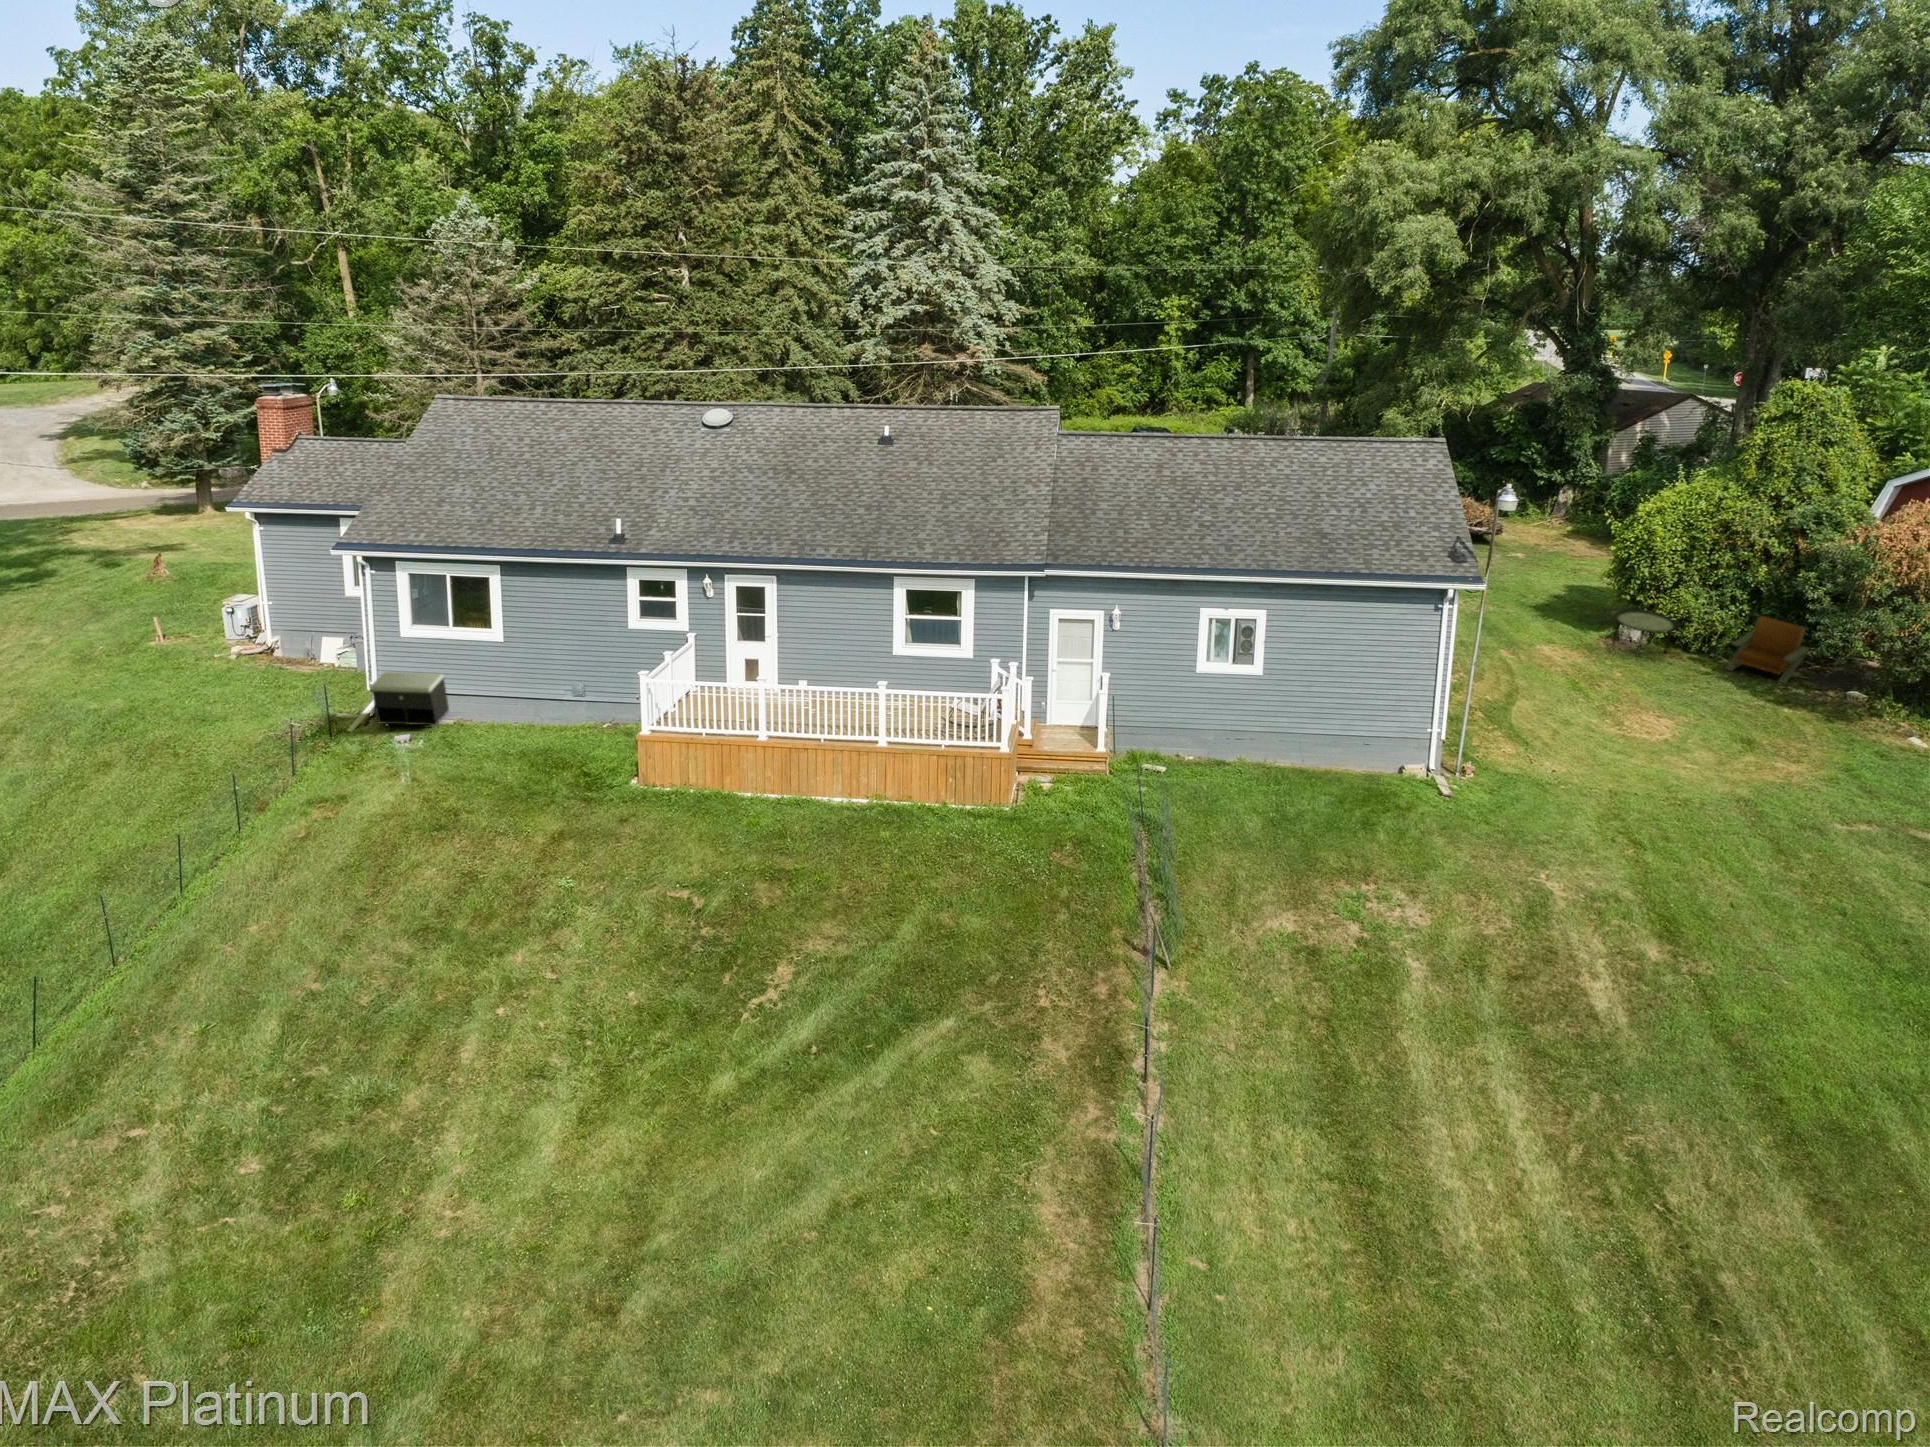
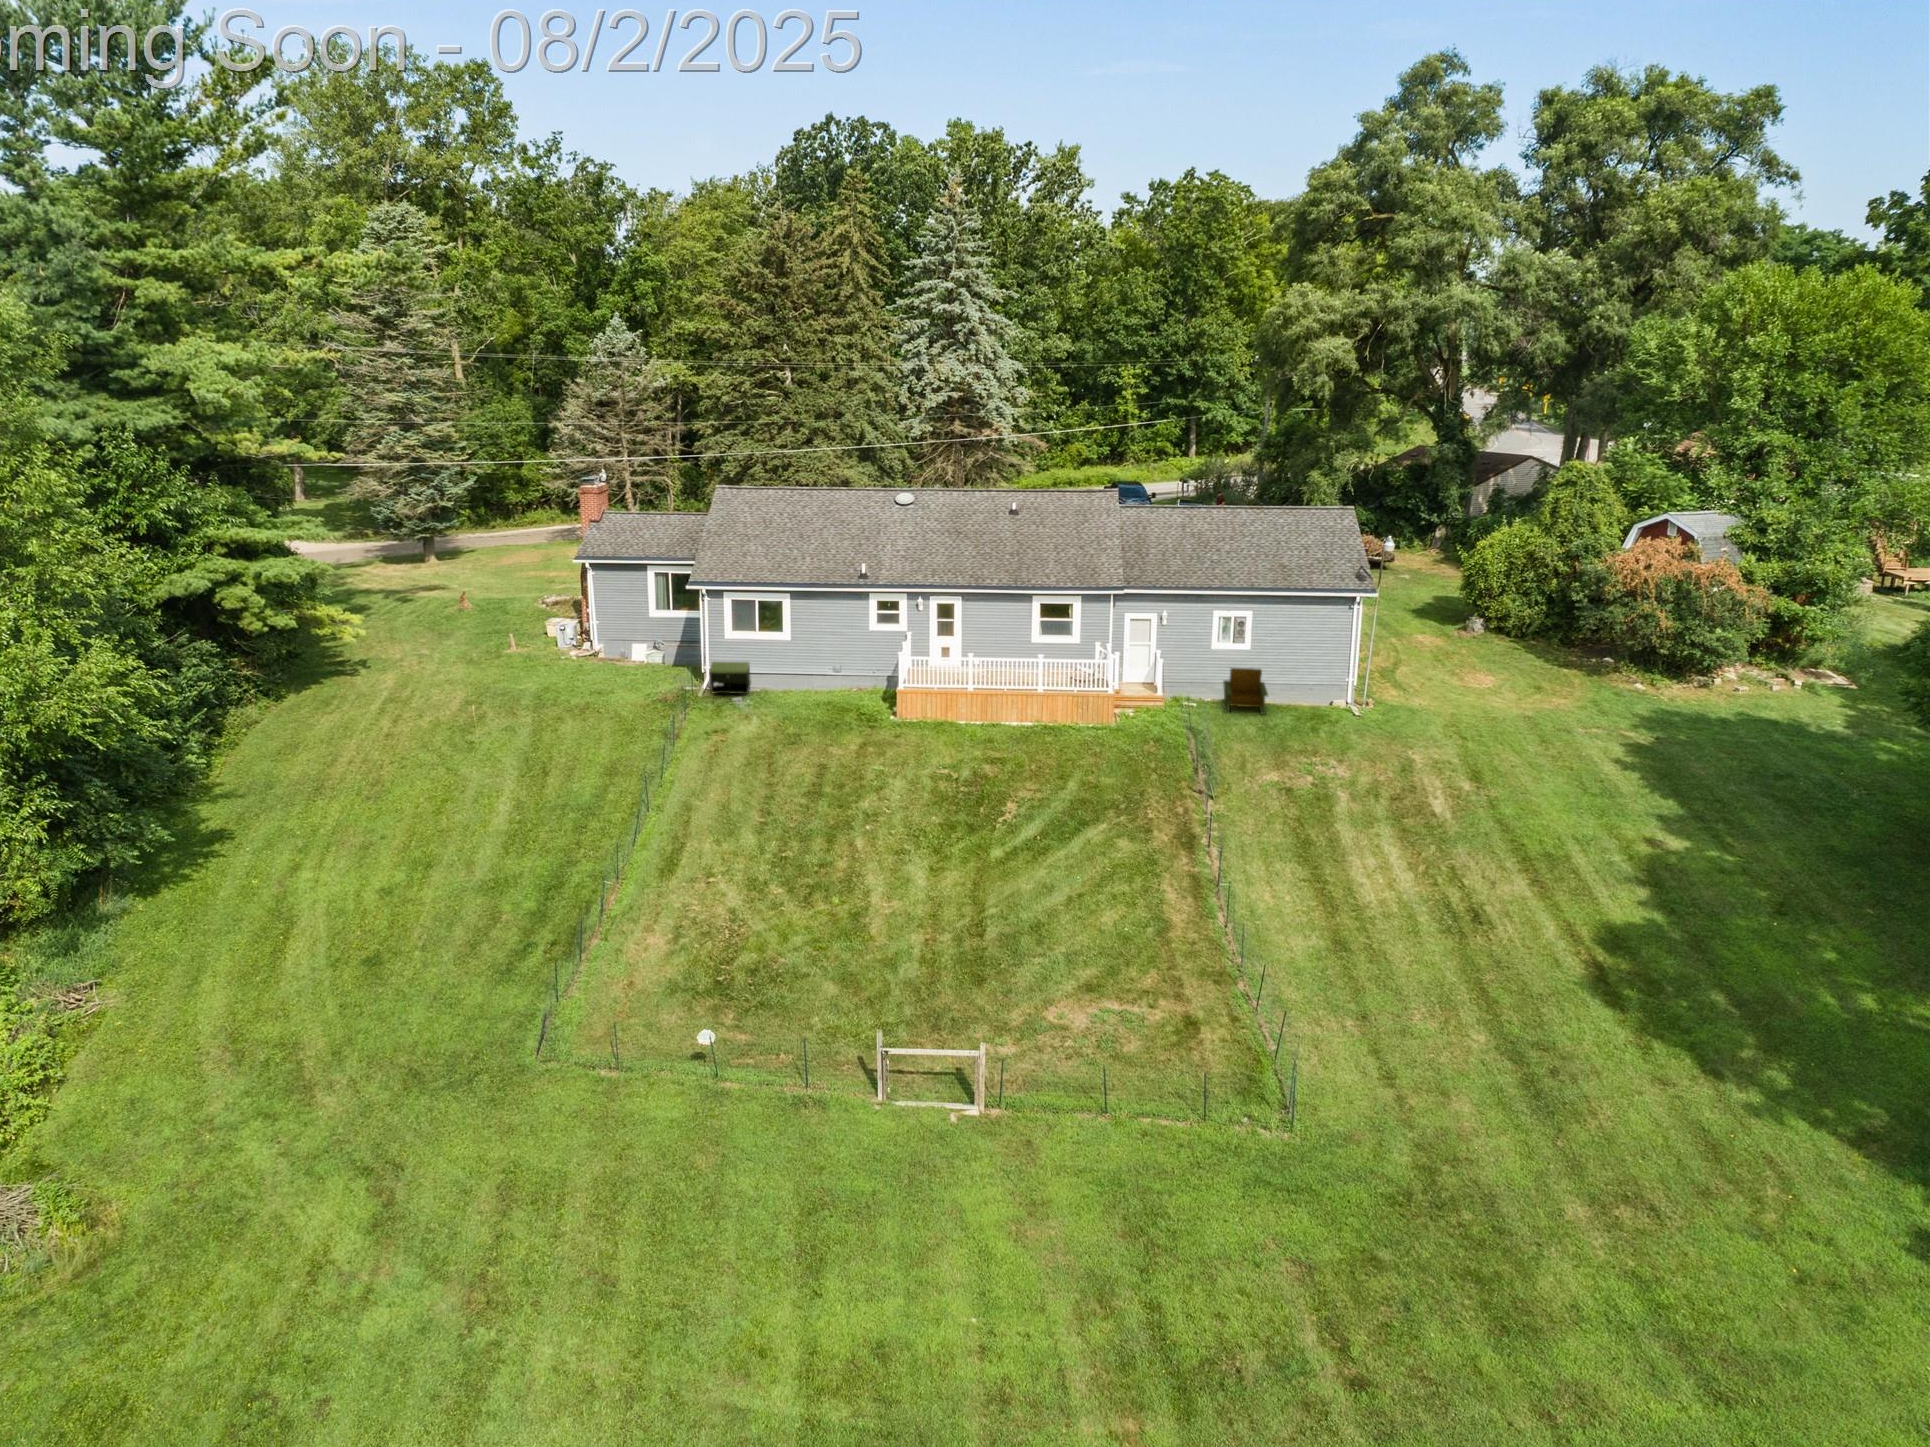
round table: present [1612,609,1677,656] -> none [1460,609,1500,640]
lounge chair: present [1726,616,1809,683] -> present [1222,668,1268,715]

